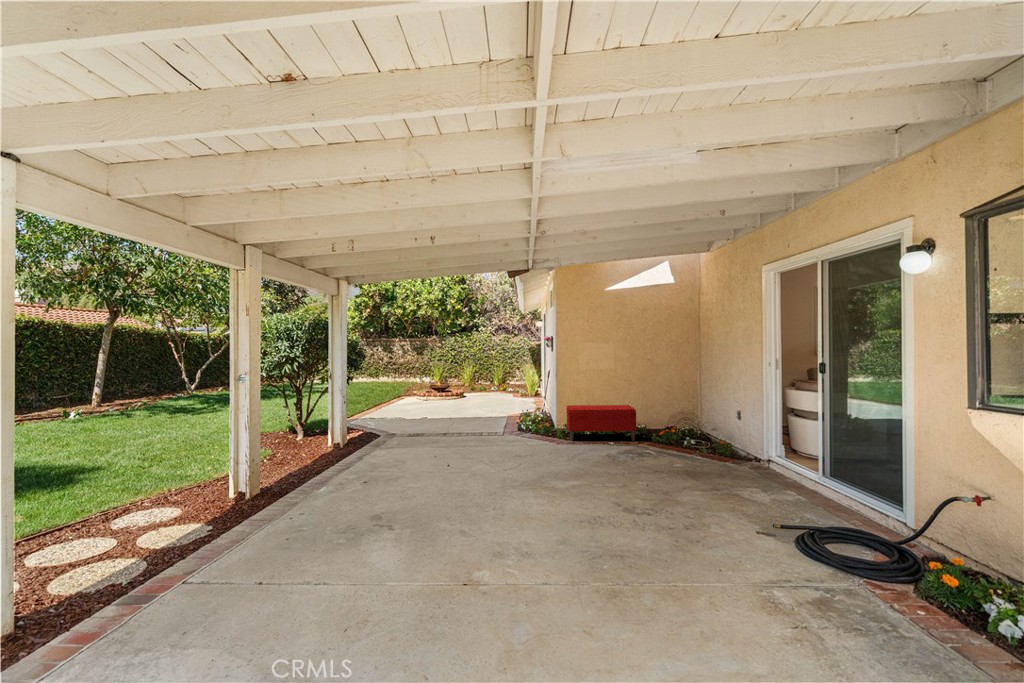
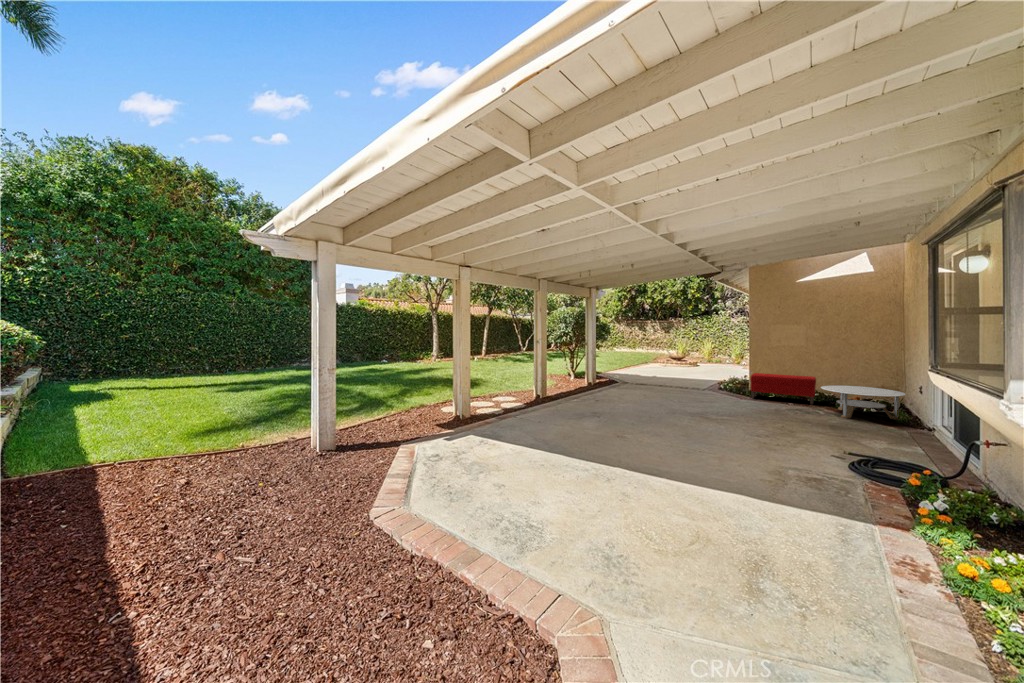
round table: none [650,414,729,457] -> present [821,385,905,420]

